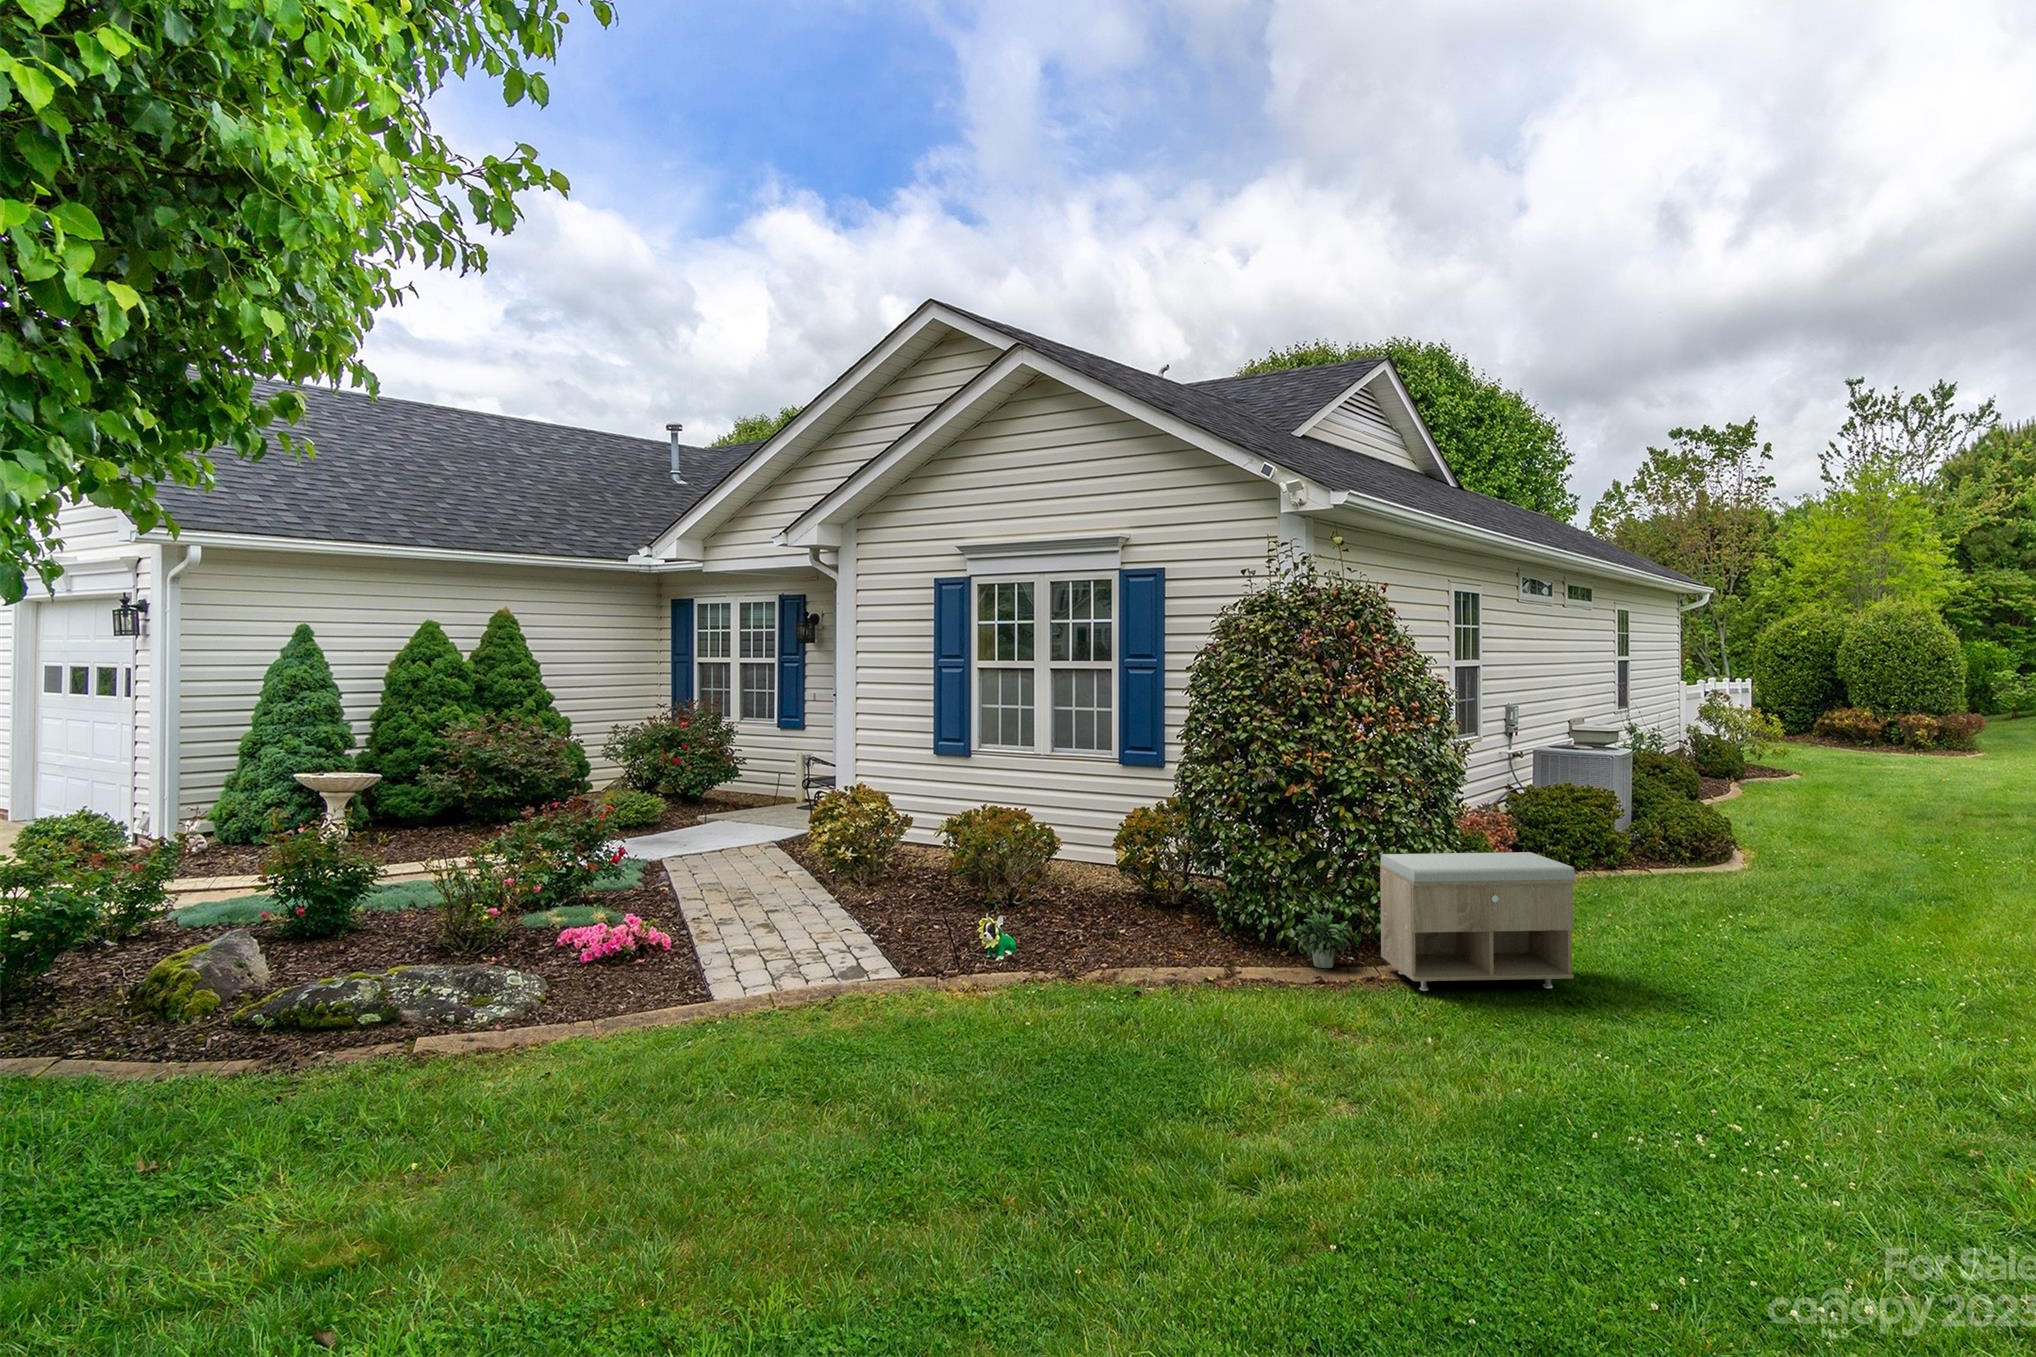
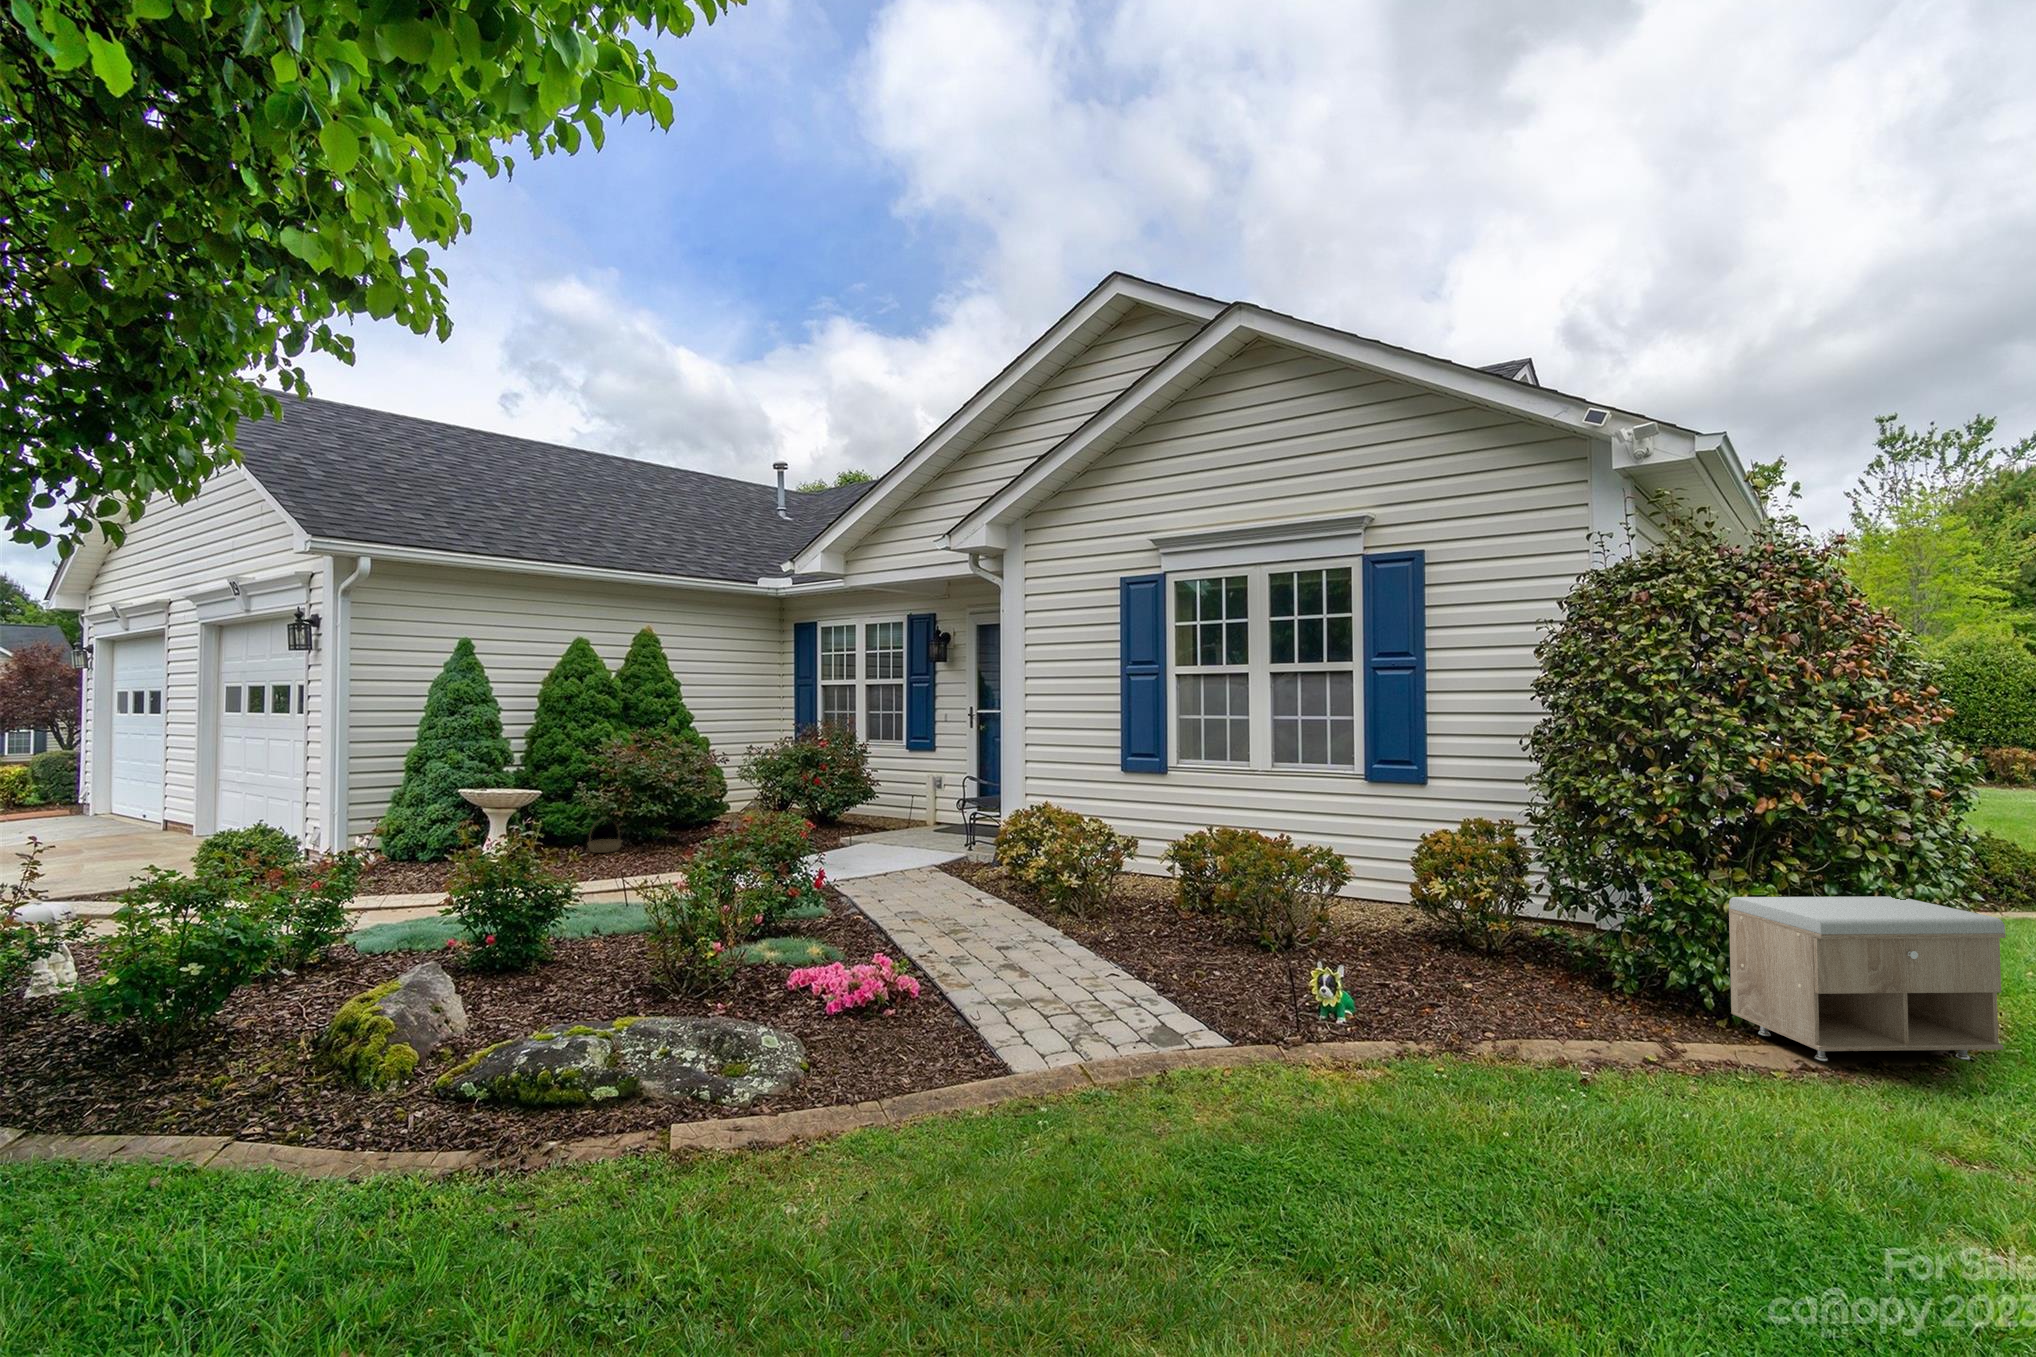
basket: none [433,804,470,840] -> present [588,819,622,853]
potted plant: present [1295,910,1353,968] -> none [1621,956,1692,1025]

